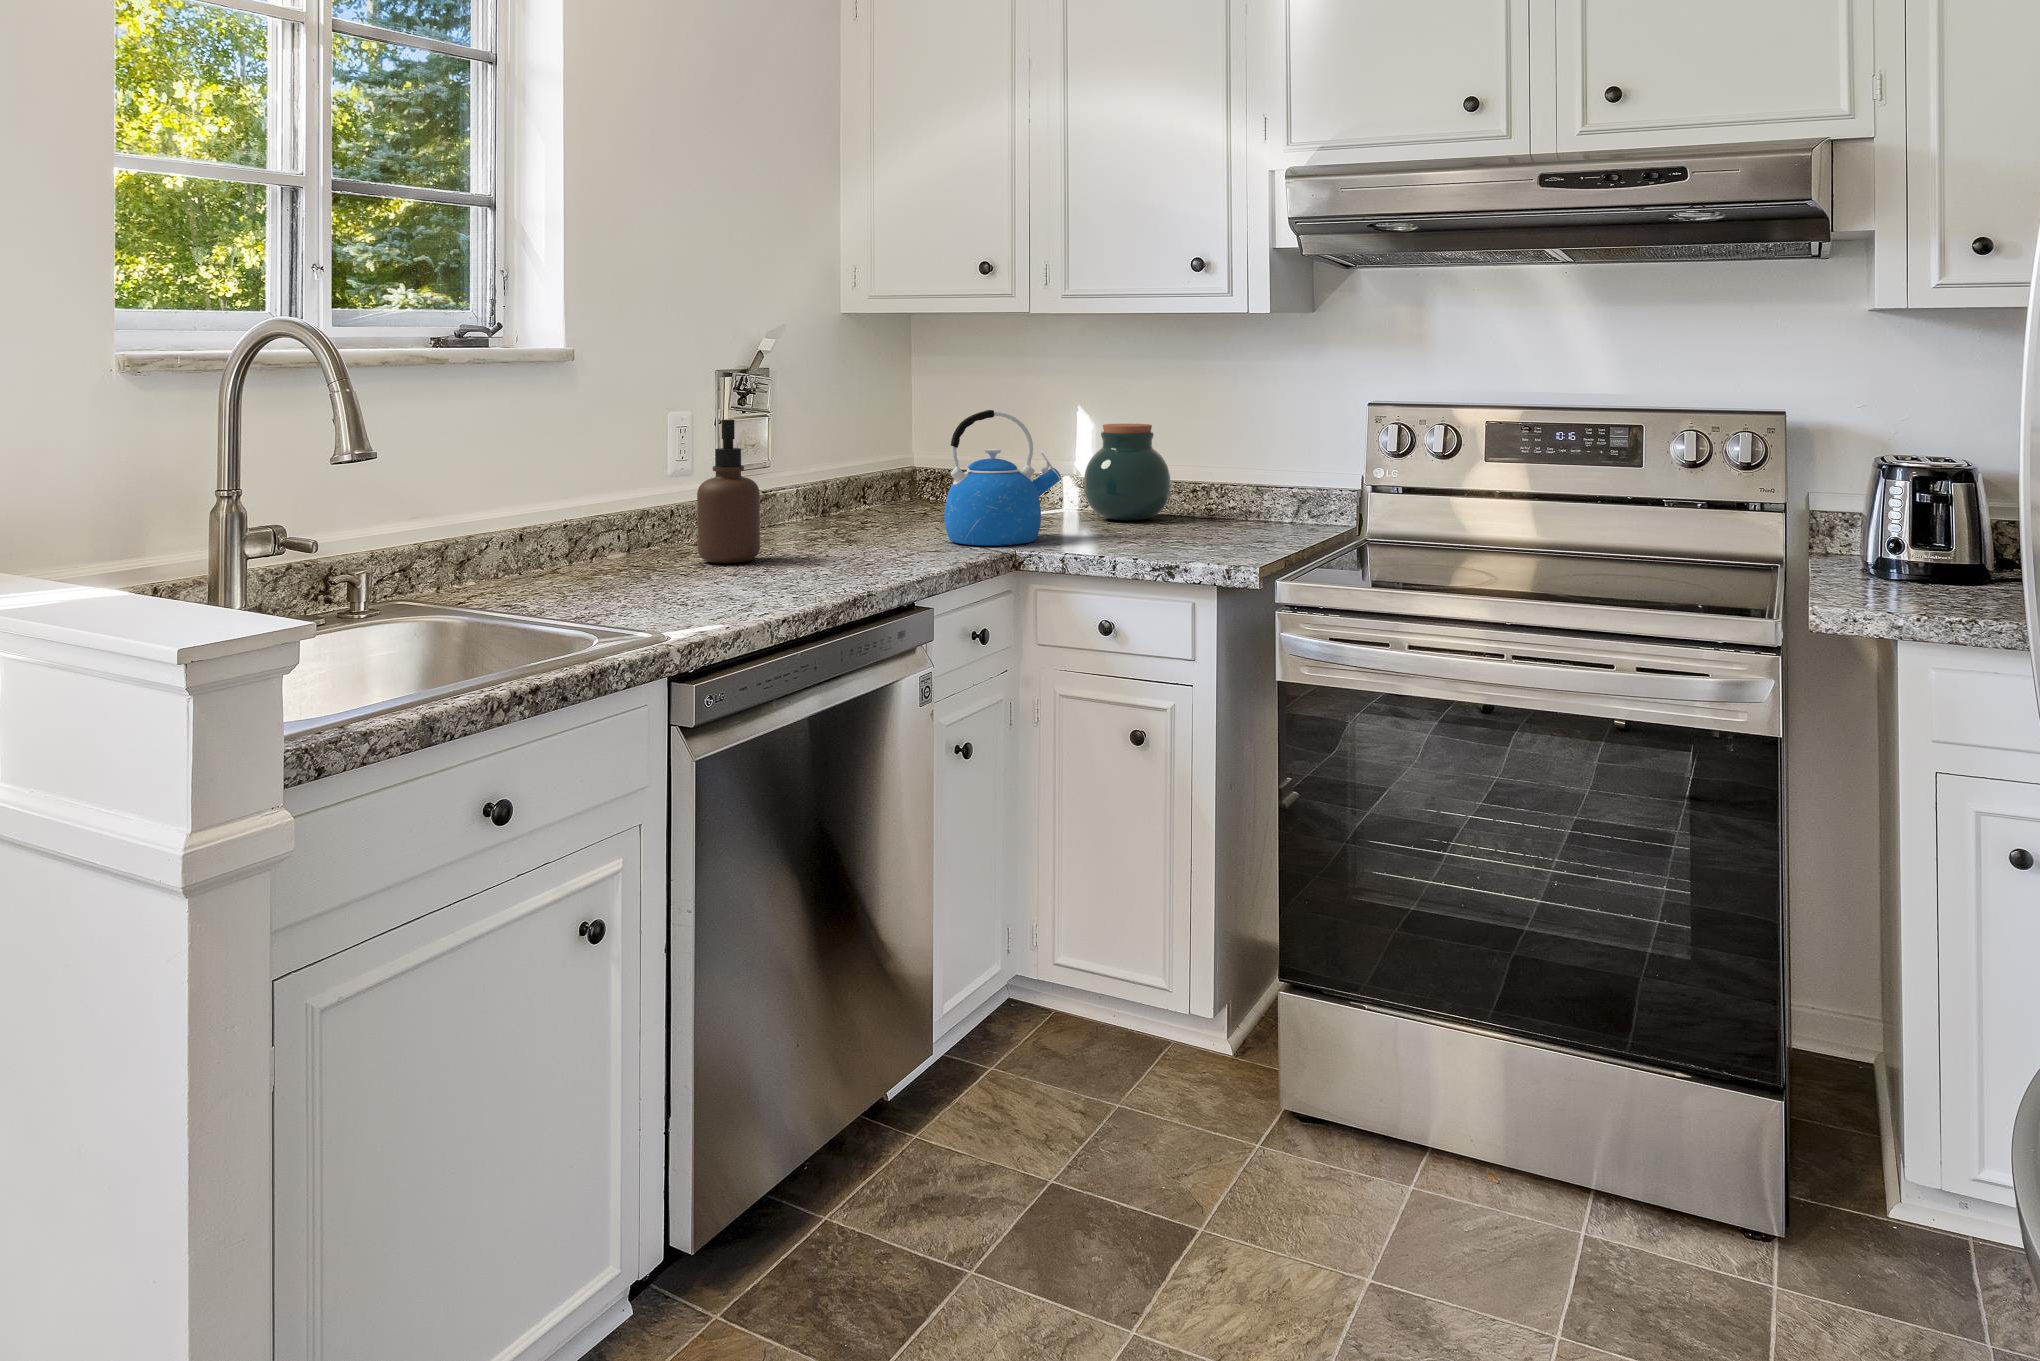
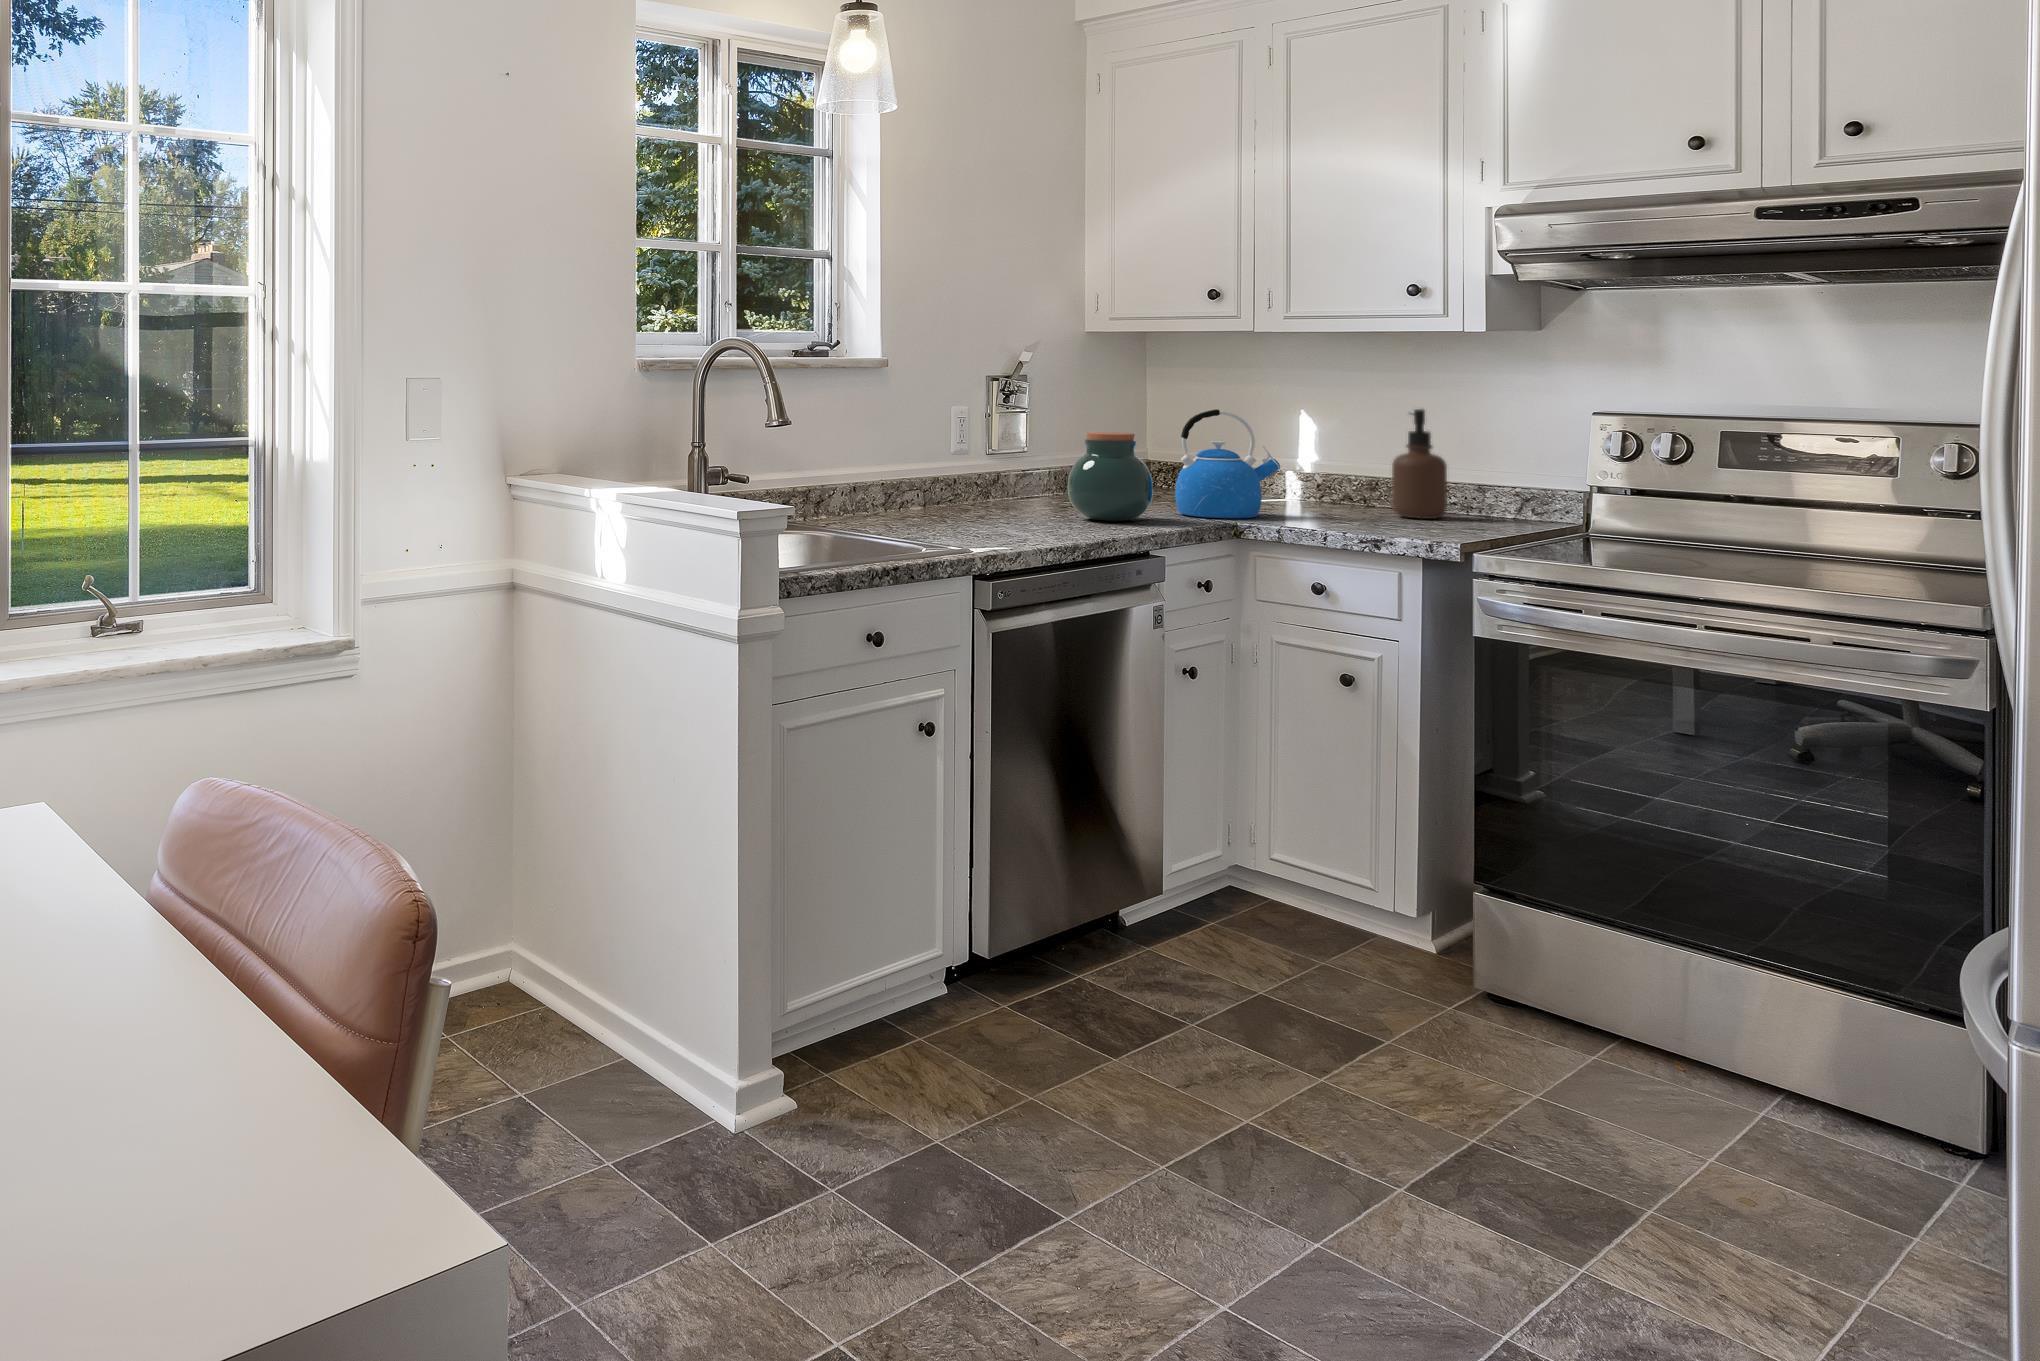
soap dispenser: present [697,419,760,563] -> present [1392,409,1447,519]
jar: present [1084,424,1170,520] -> present [1068,432,1153,521]

